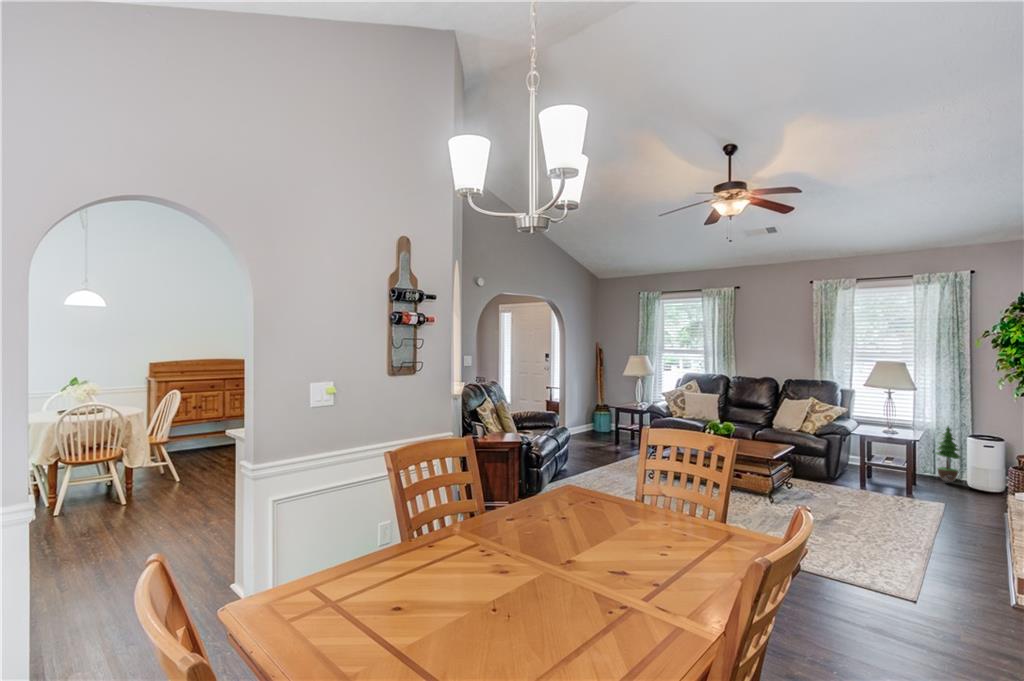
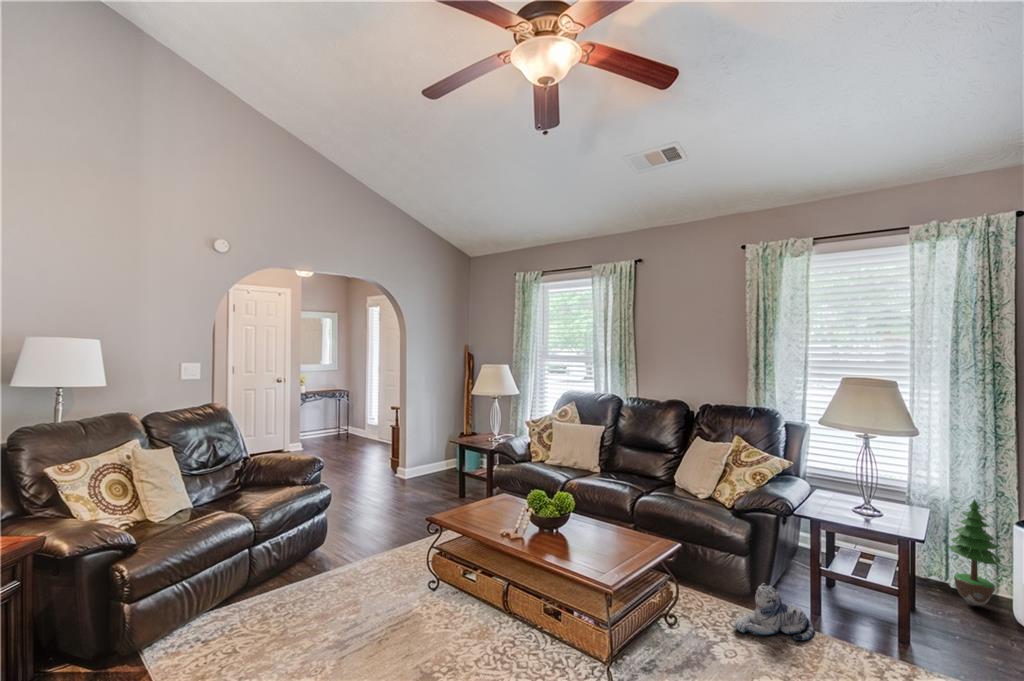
plush toy: none [822,467,864,493] -> present [734,583,814,641]

